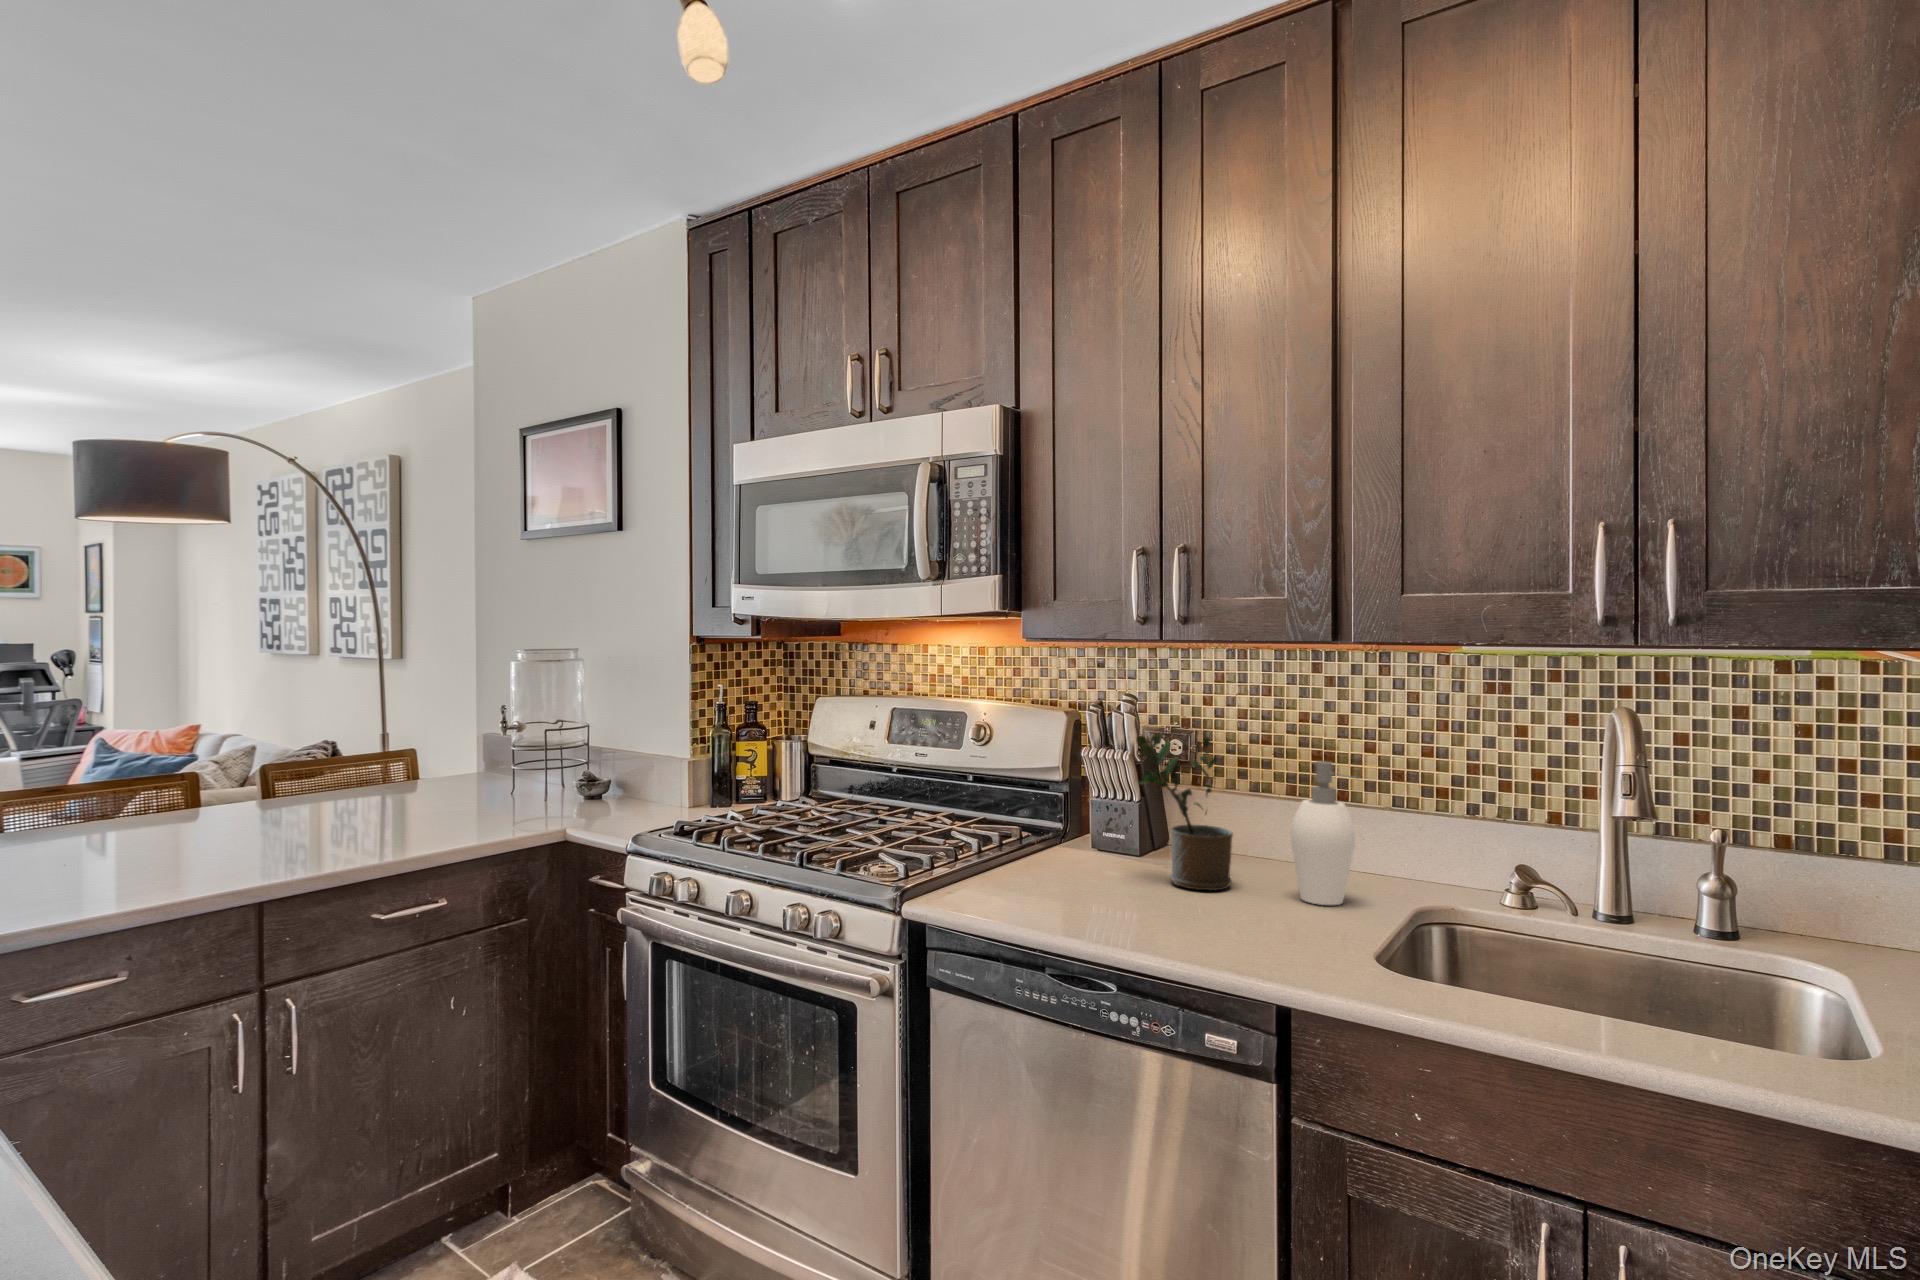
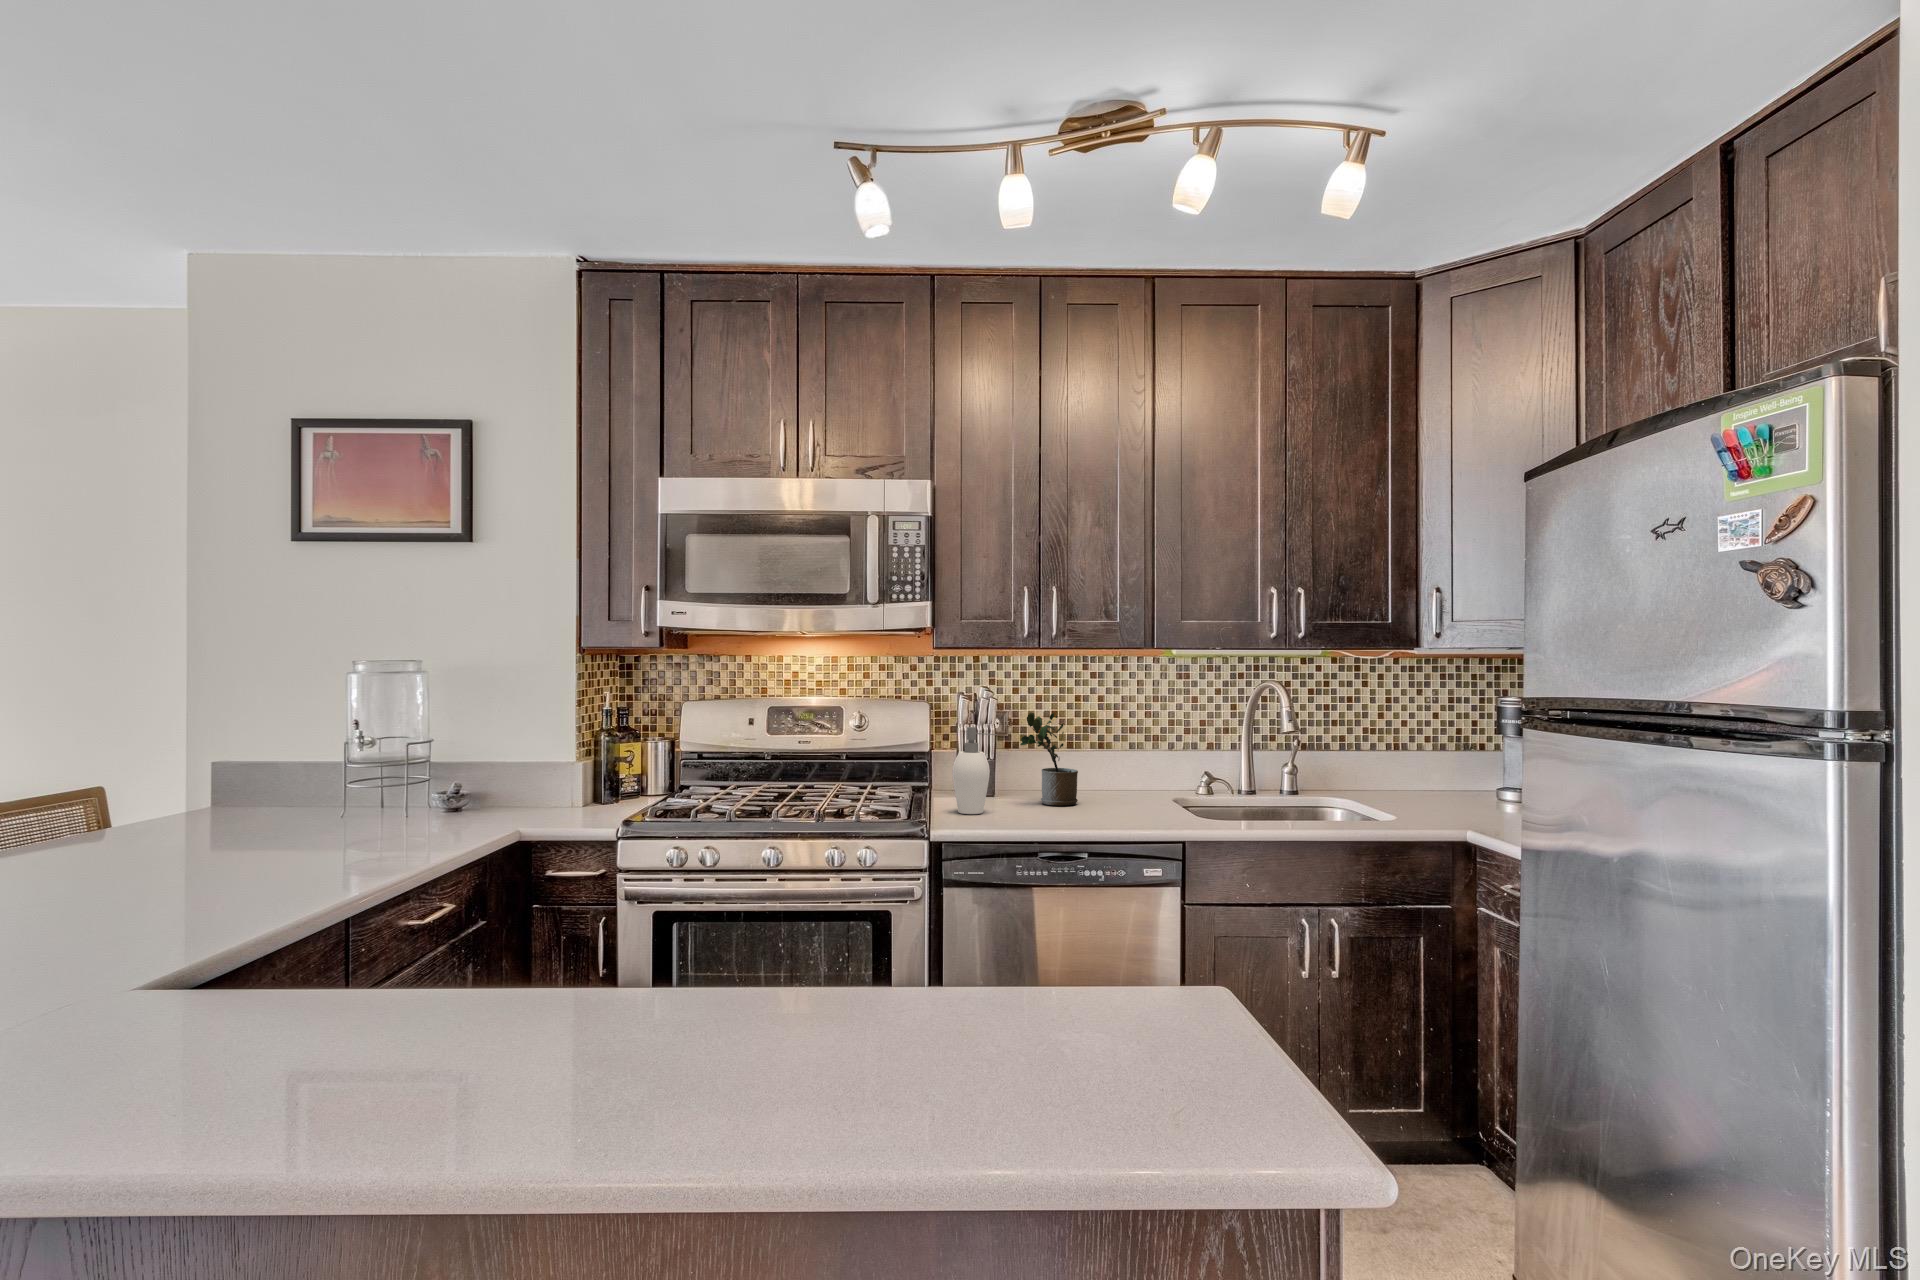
soap dispenser: present [1291,761,1358,905] -> present [952,727,997,814]

